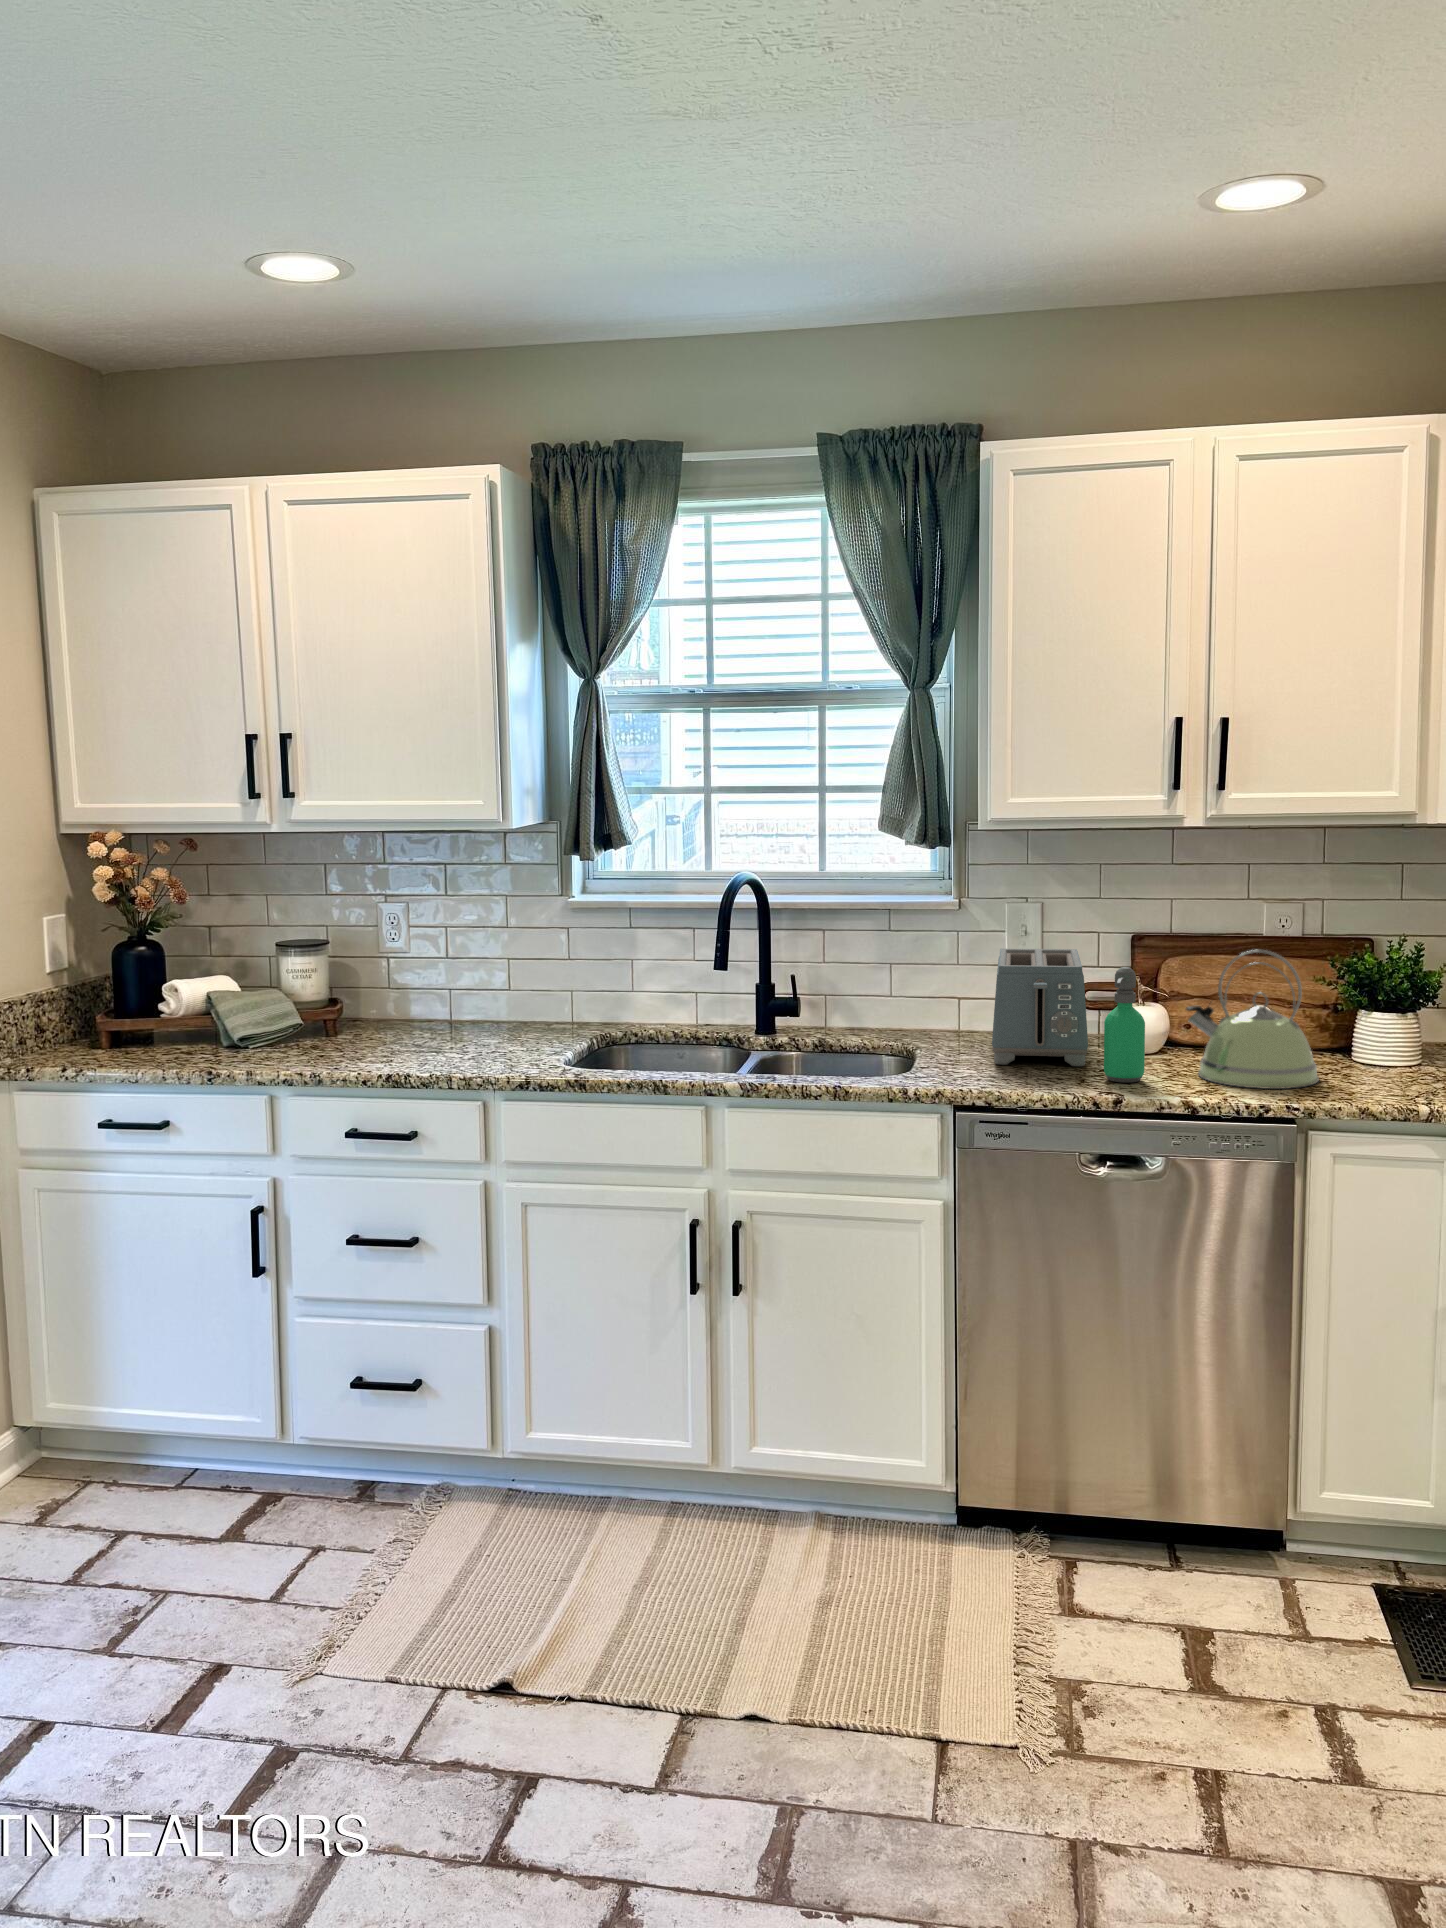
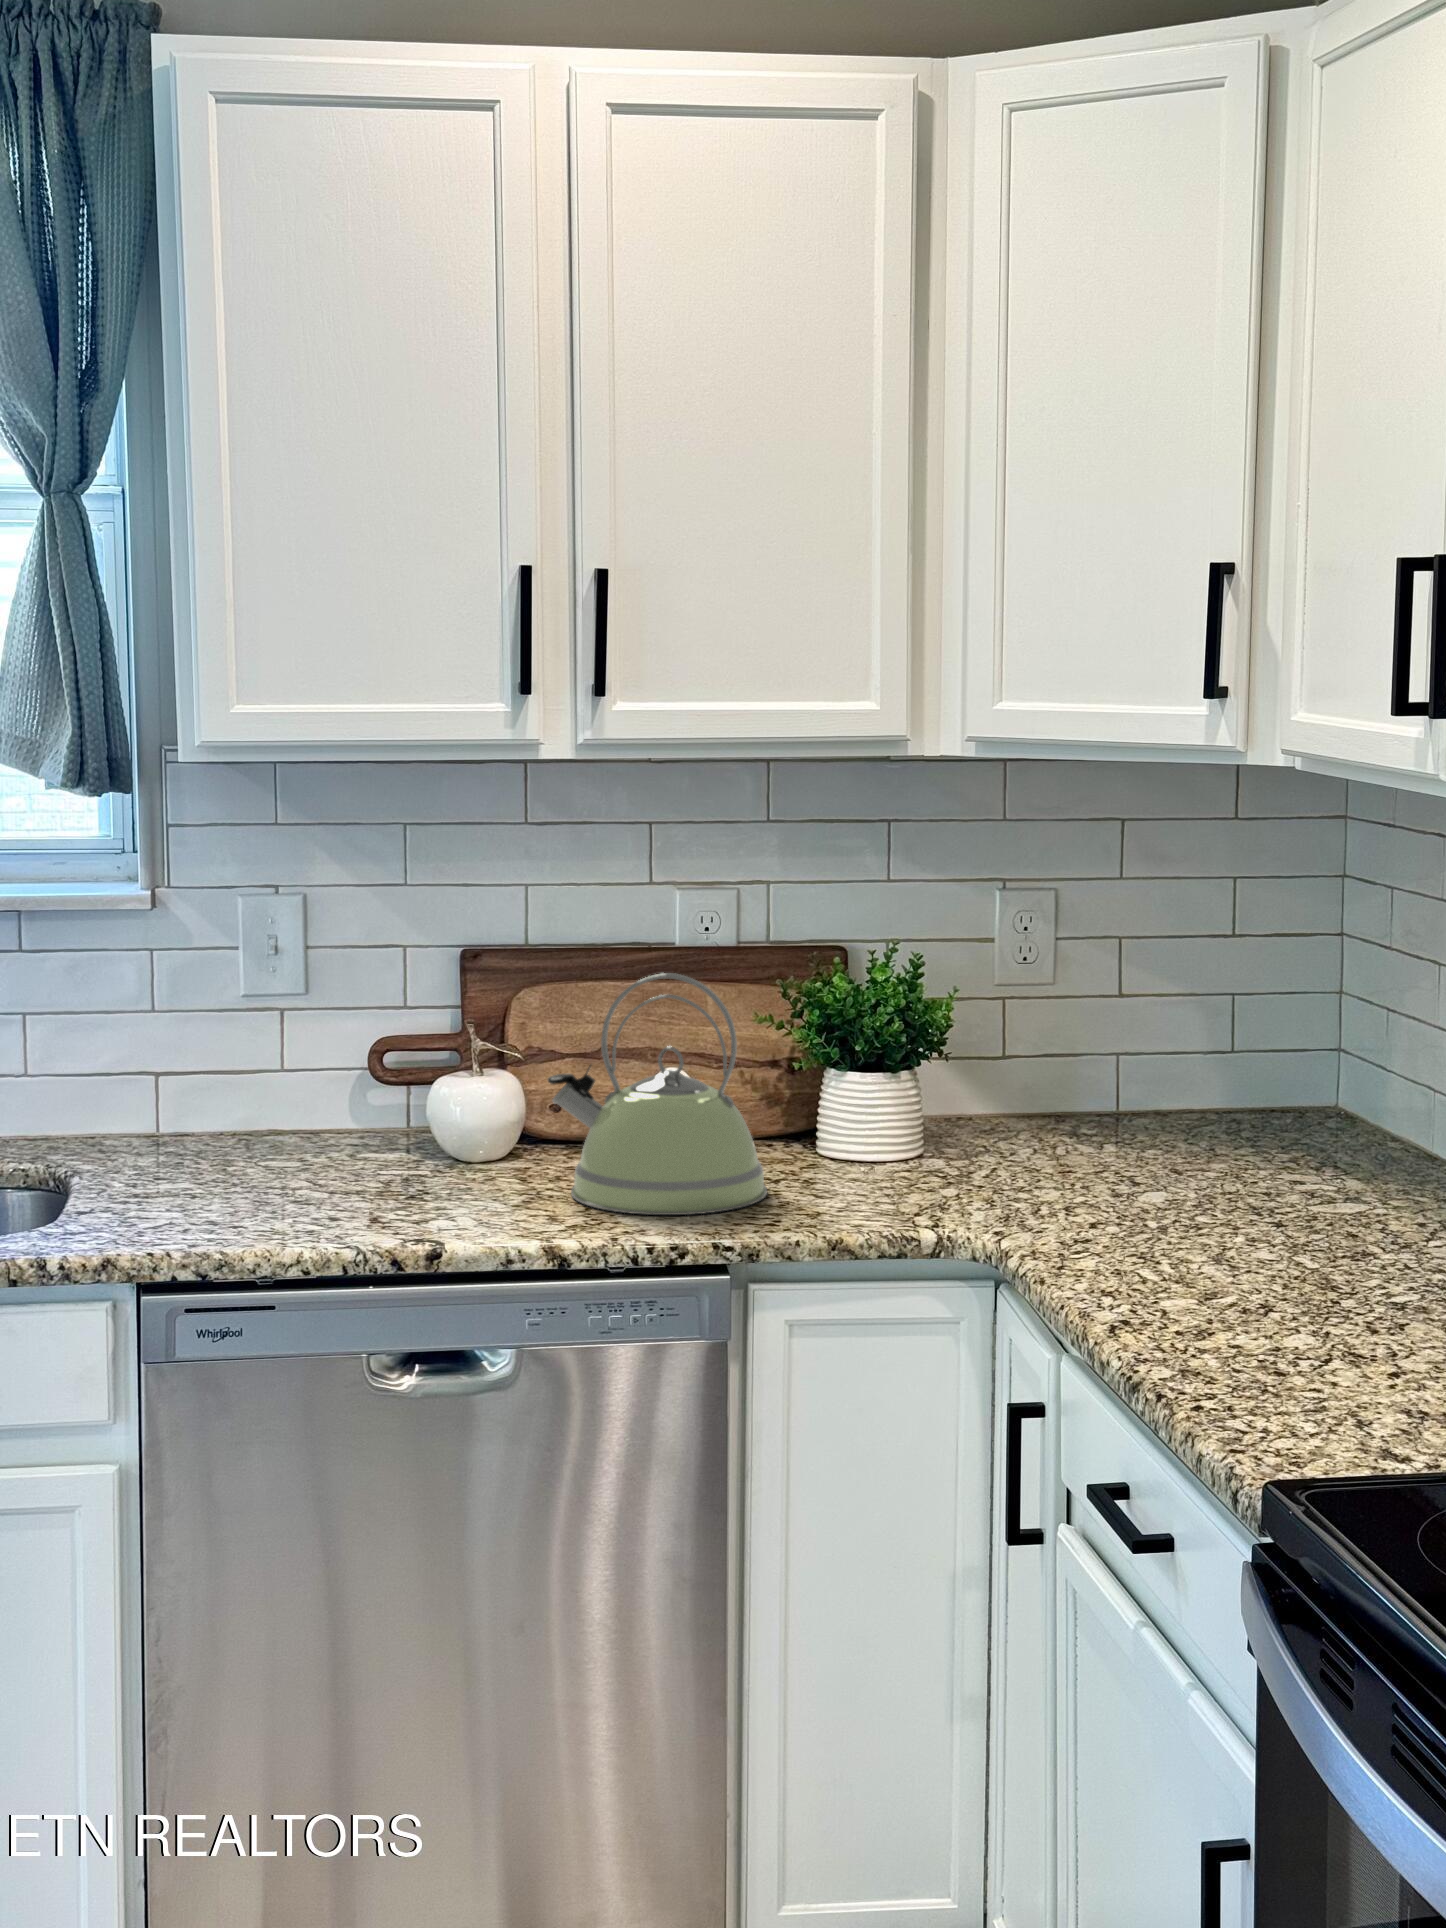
toaster: present [992,949,1088,1066] -> none [207,977,382,1197]
soap dispenser: present [1104,967,1145,1083] -> none [408,1012,479,1219]

